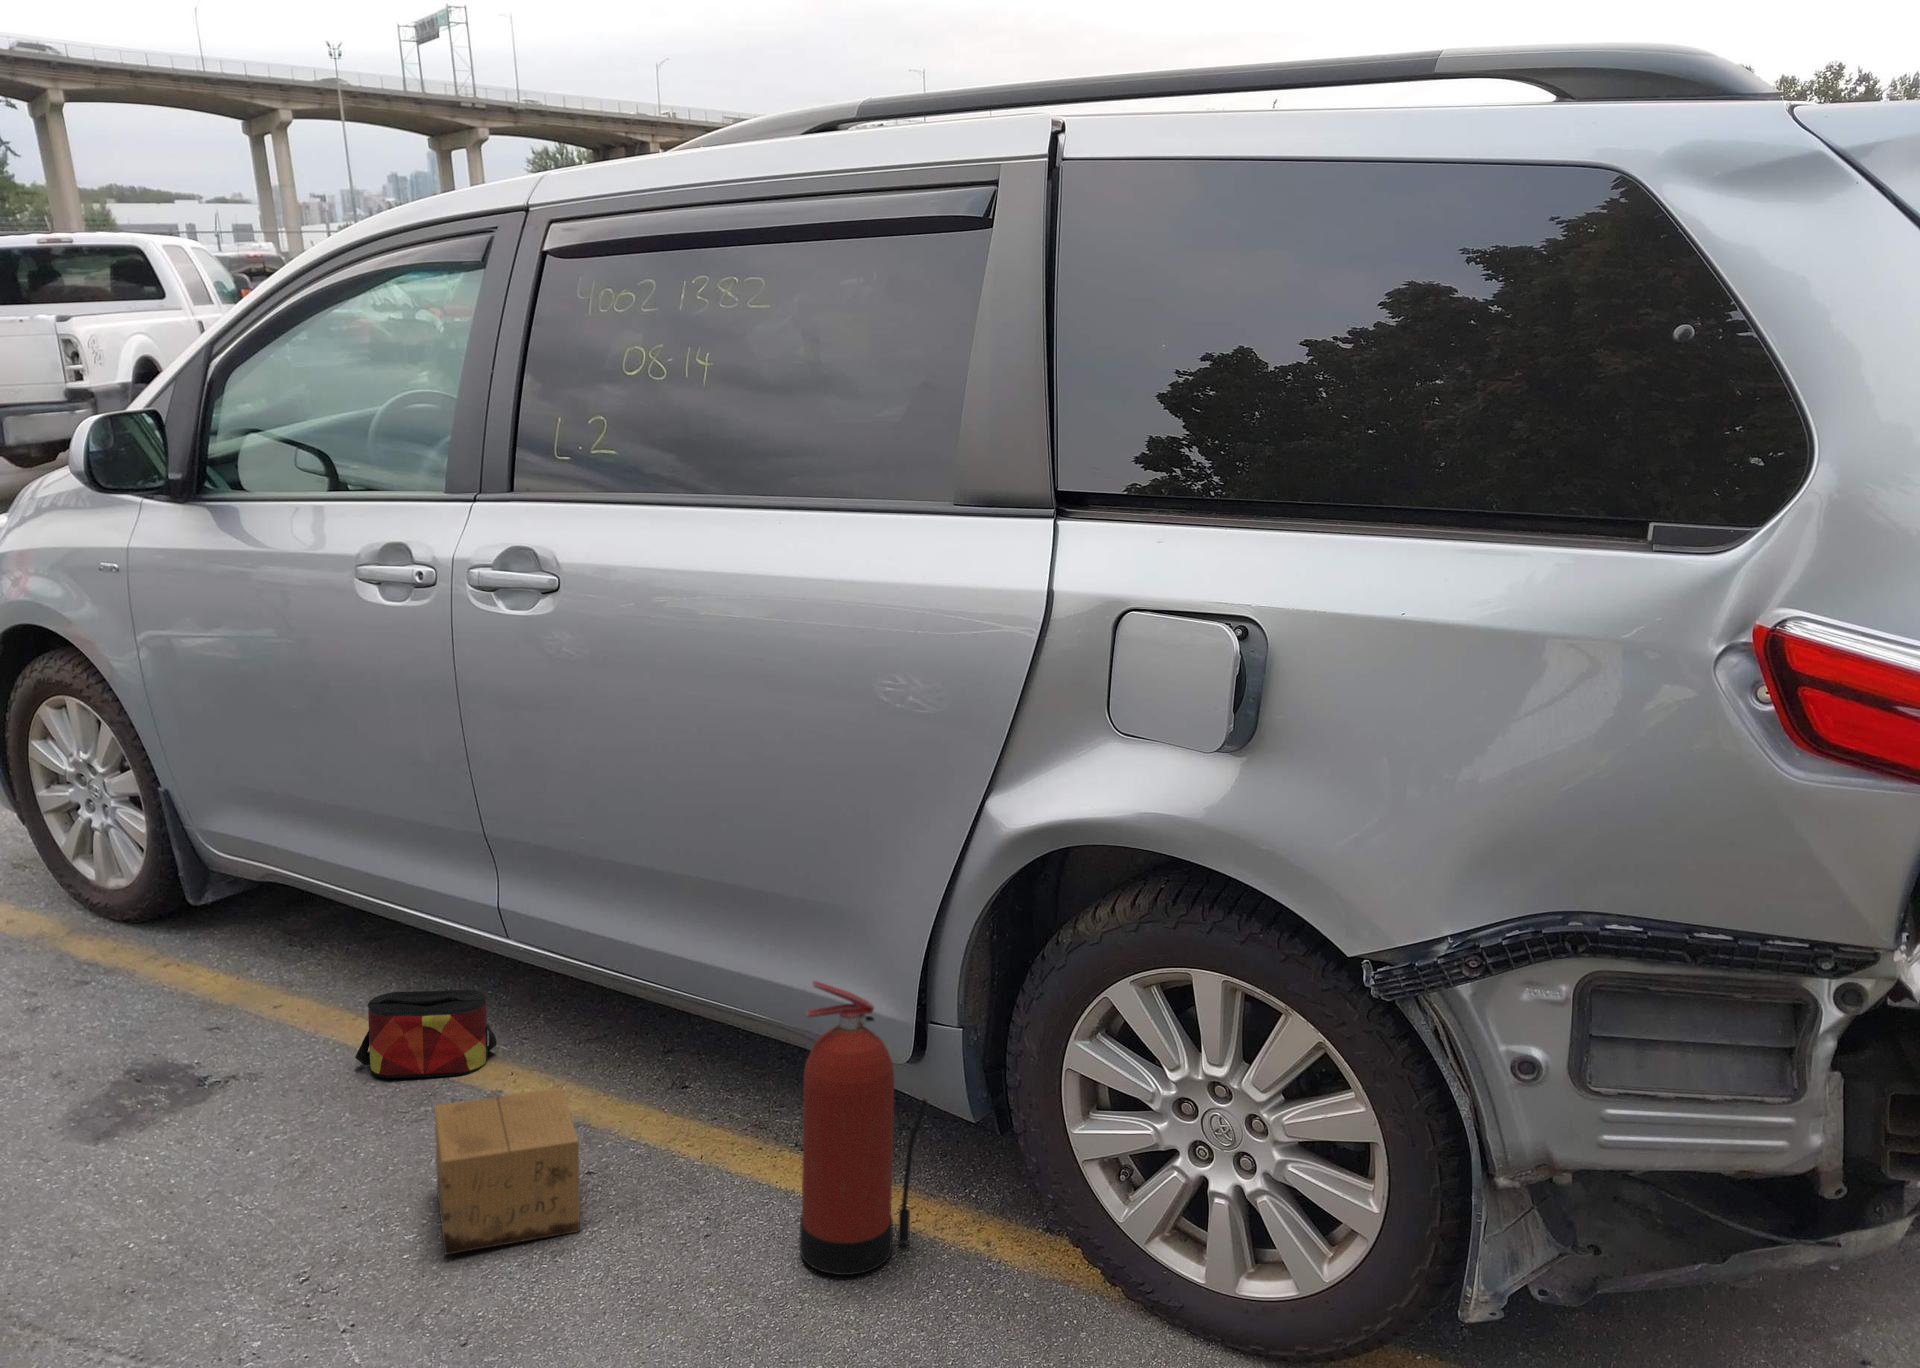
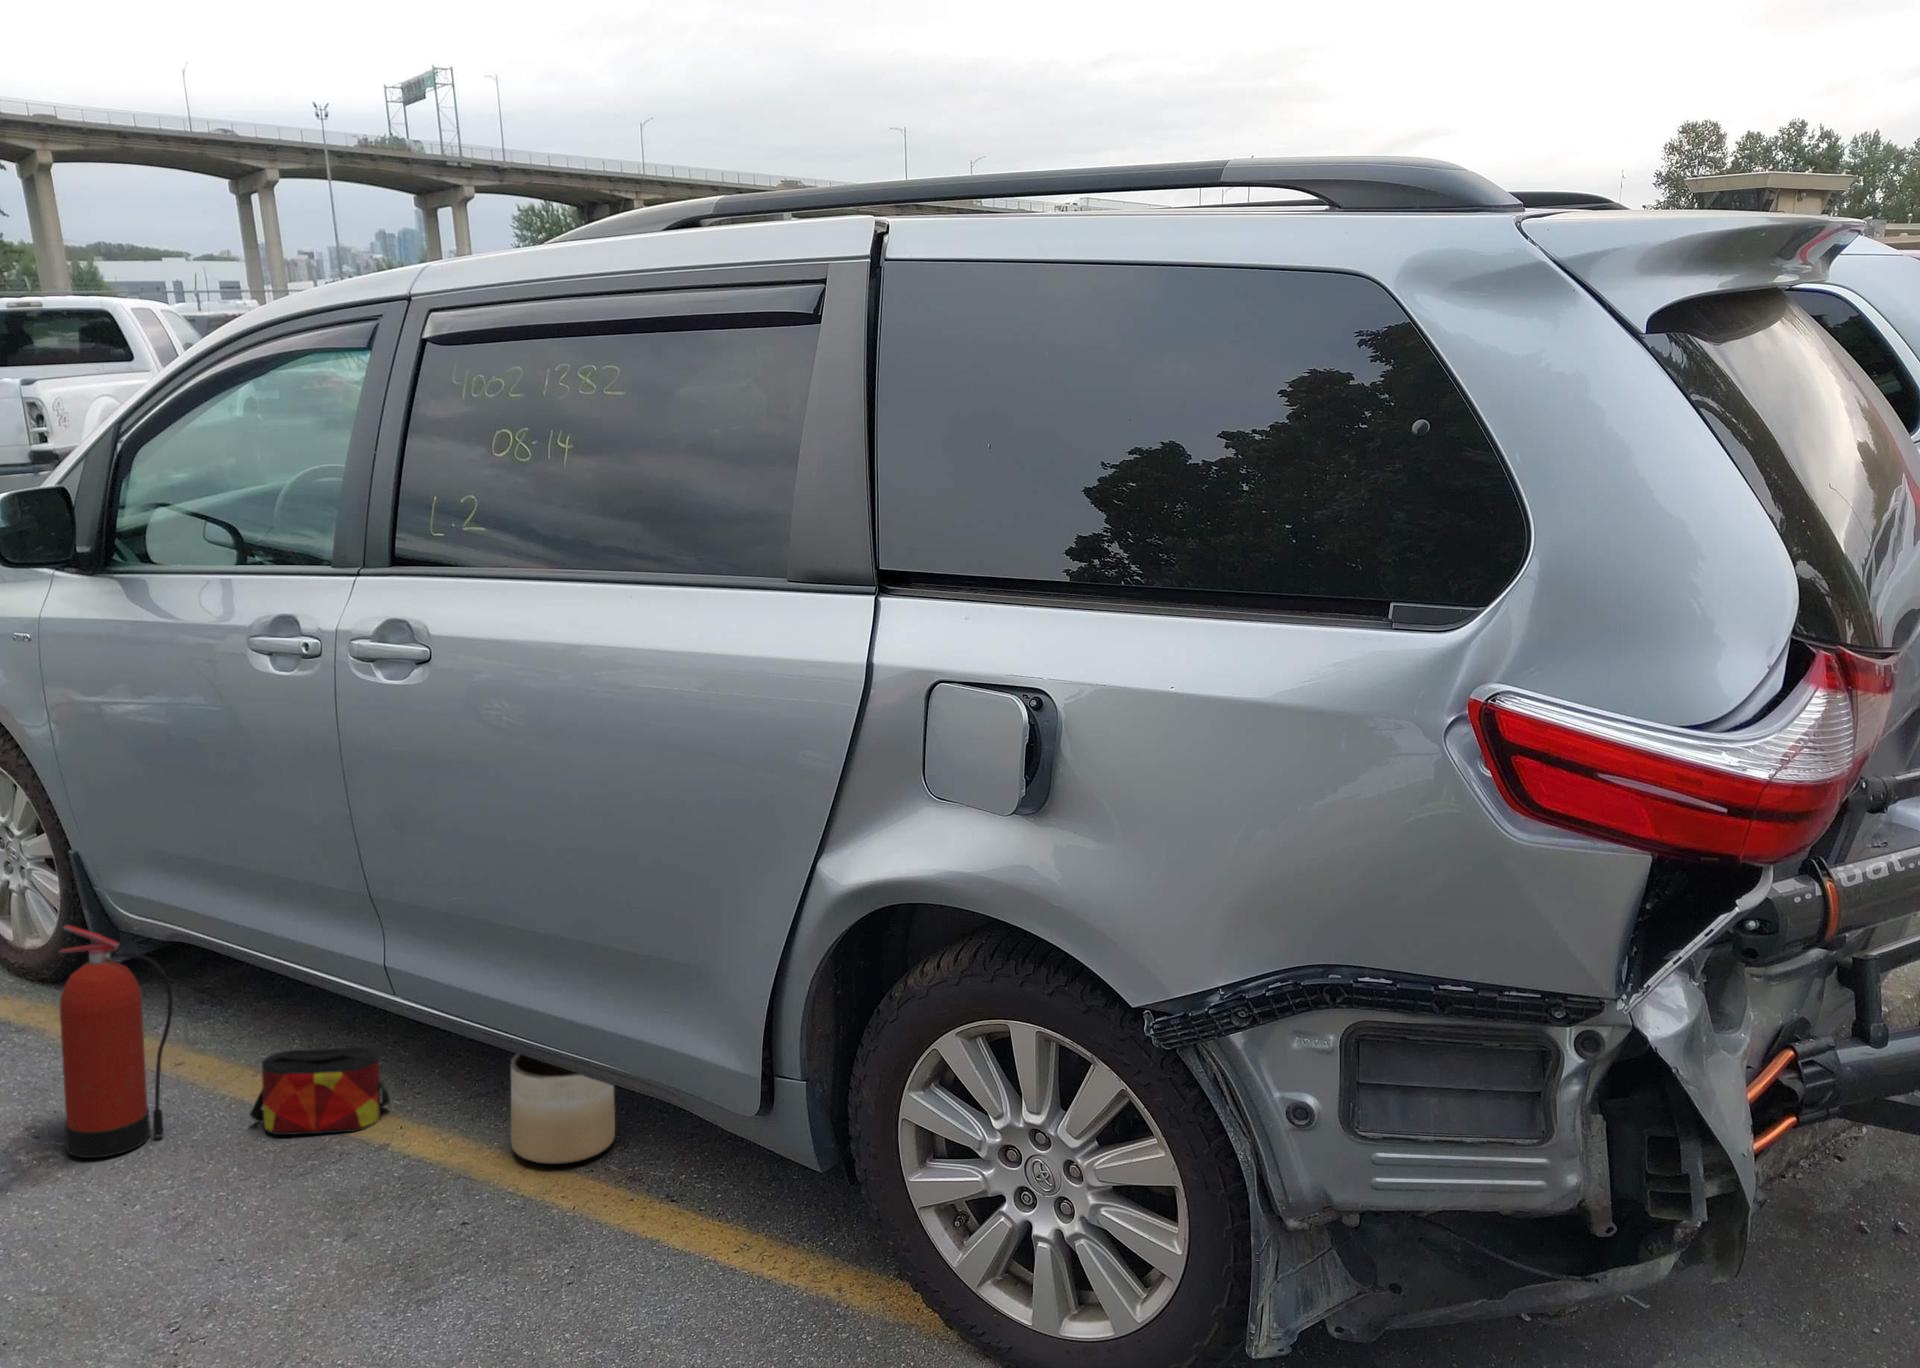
fire extinguisher: present [800,981,927,1275] -> present [59,925,173,1158]
planter: none [627,984,731,1110] -> present [511,1054,615,1164]
cardboard box: present [435,1088,580,1255] -> none [310,1142,448,1306]

